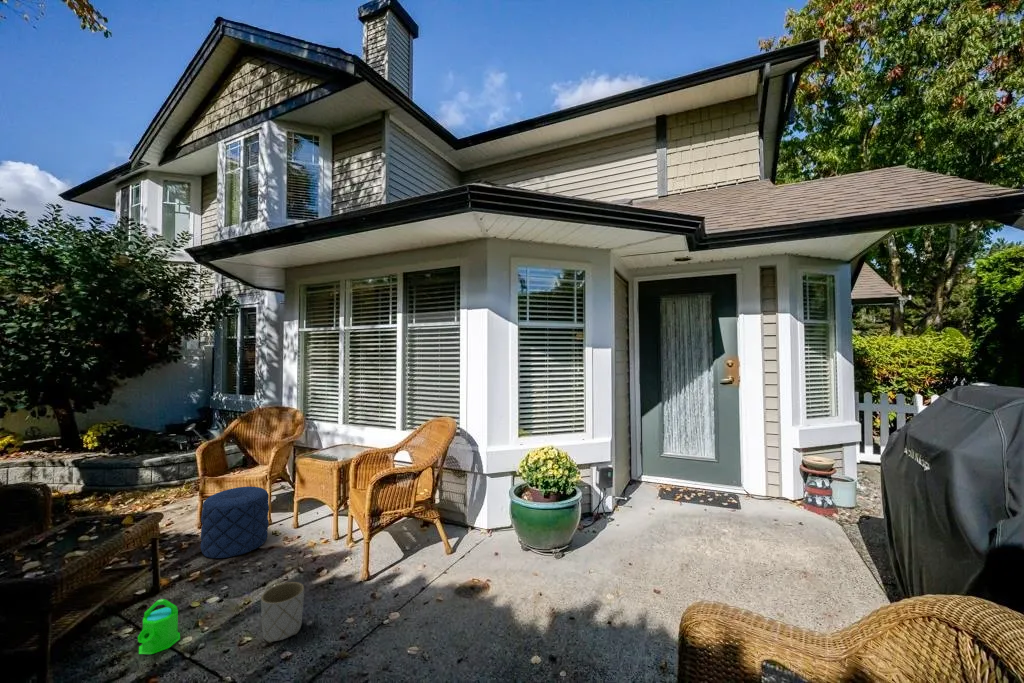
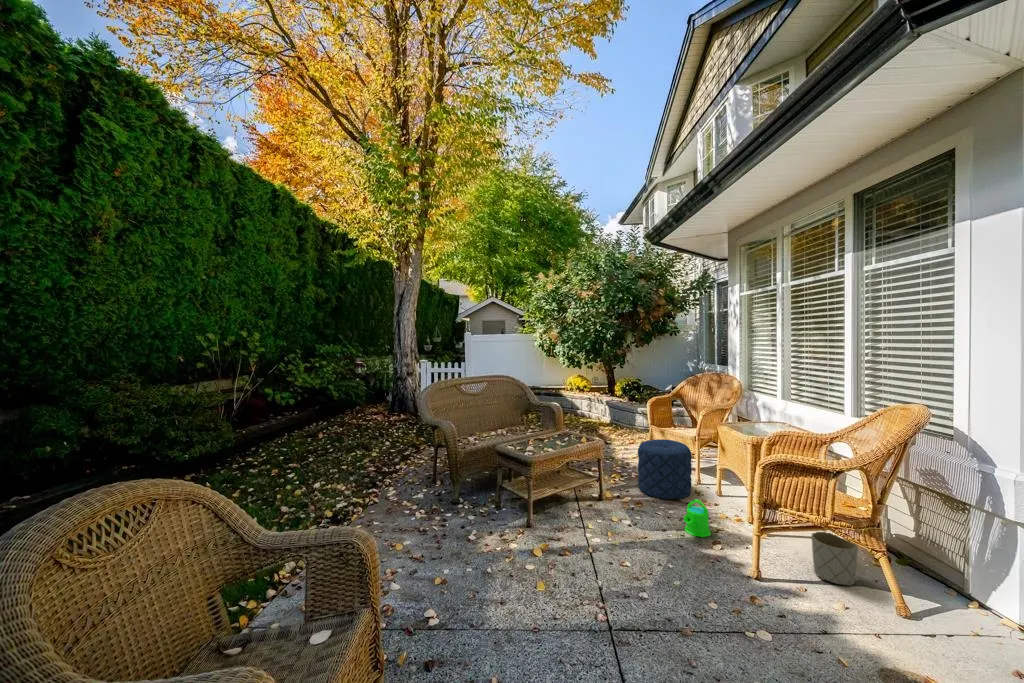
planter: present [261,582,304,643] -> present [812,532,858,586]
watering can: present [138,599,180,654] -> present [684,499,711,537]

